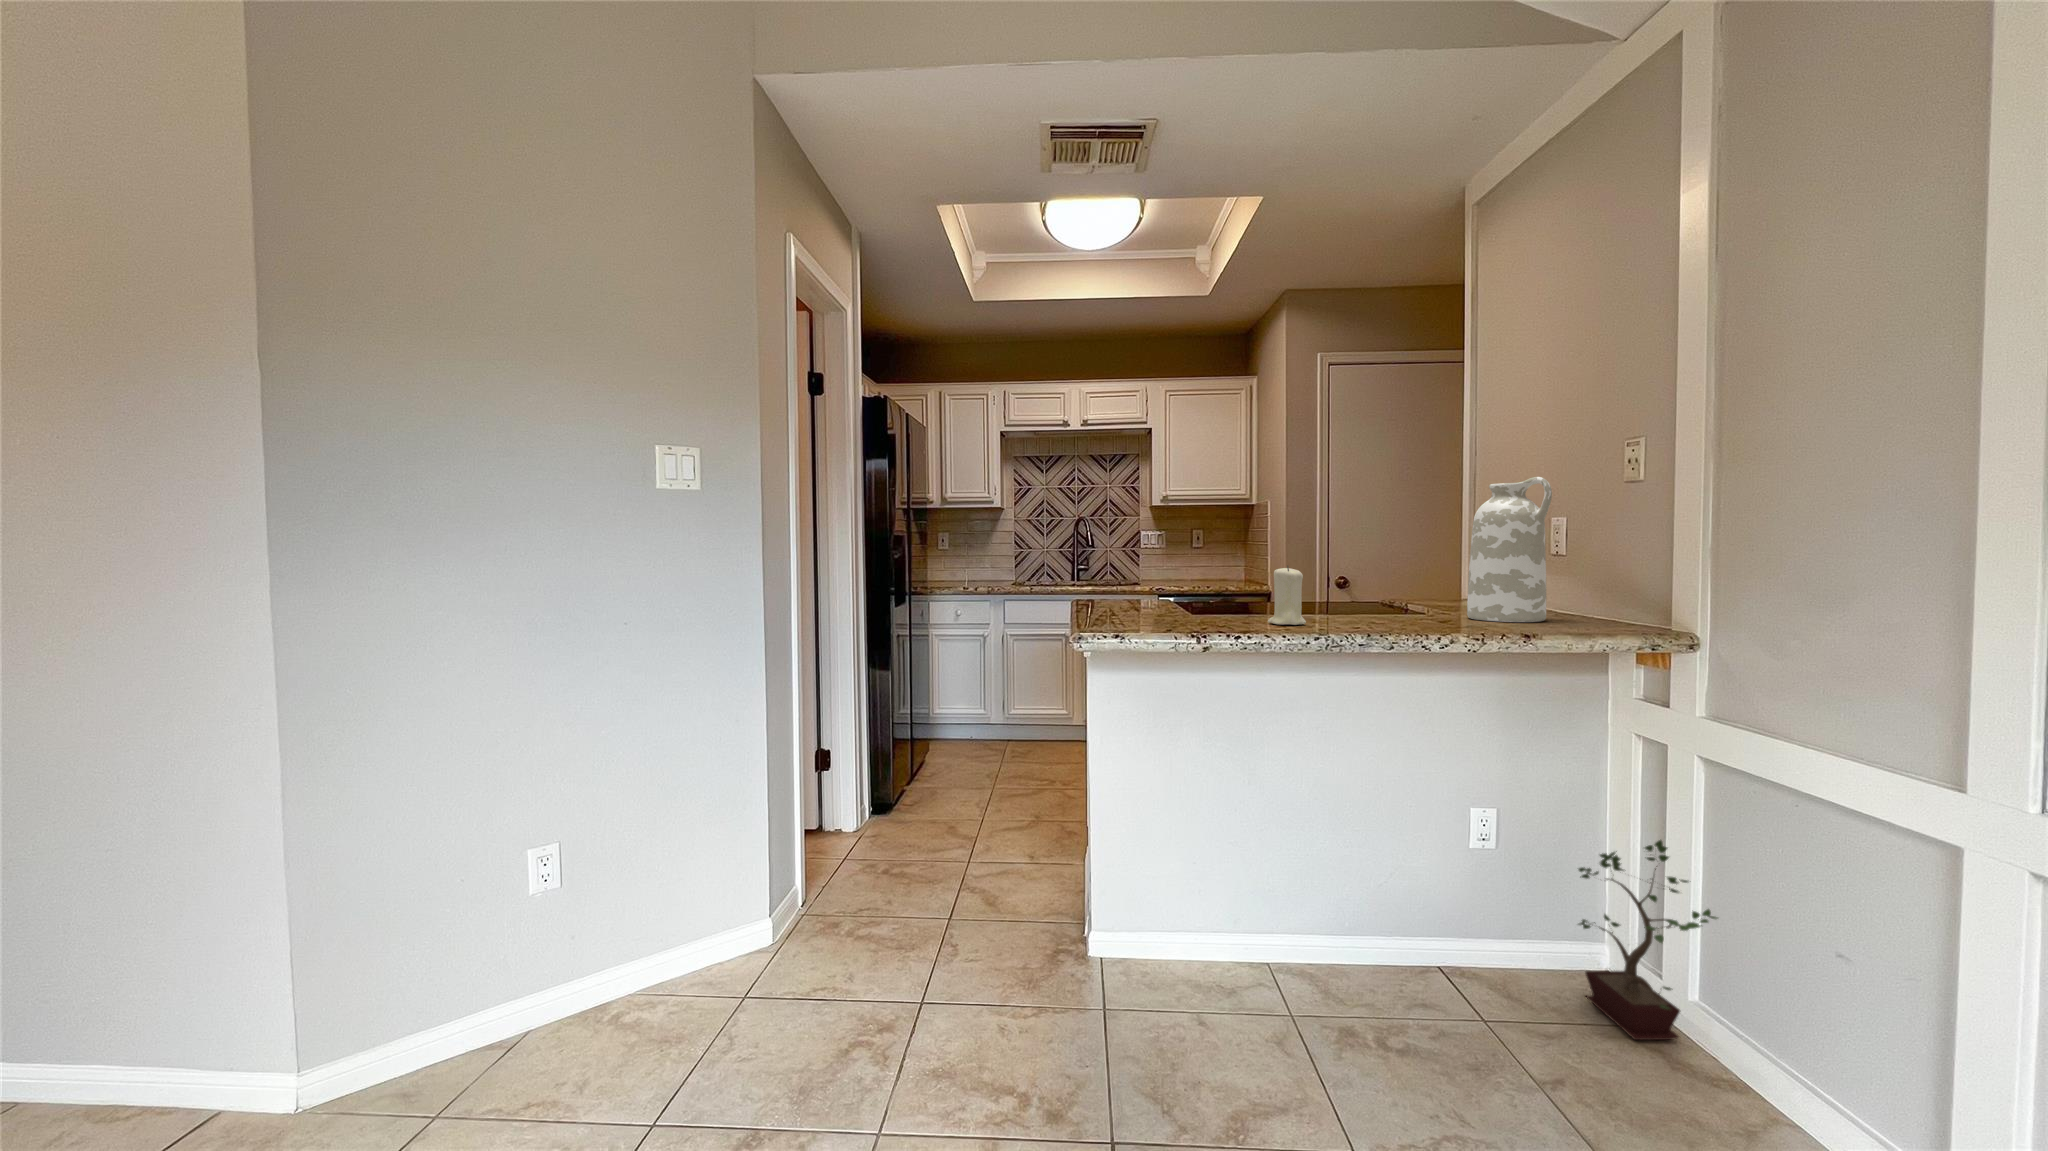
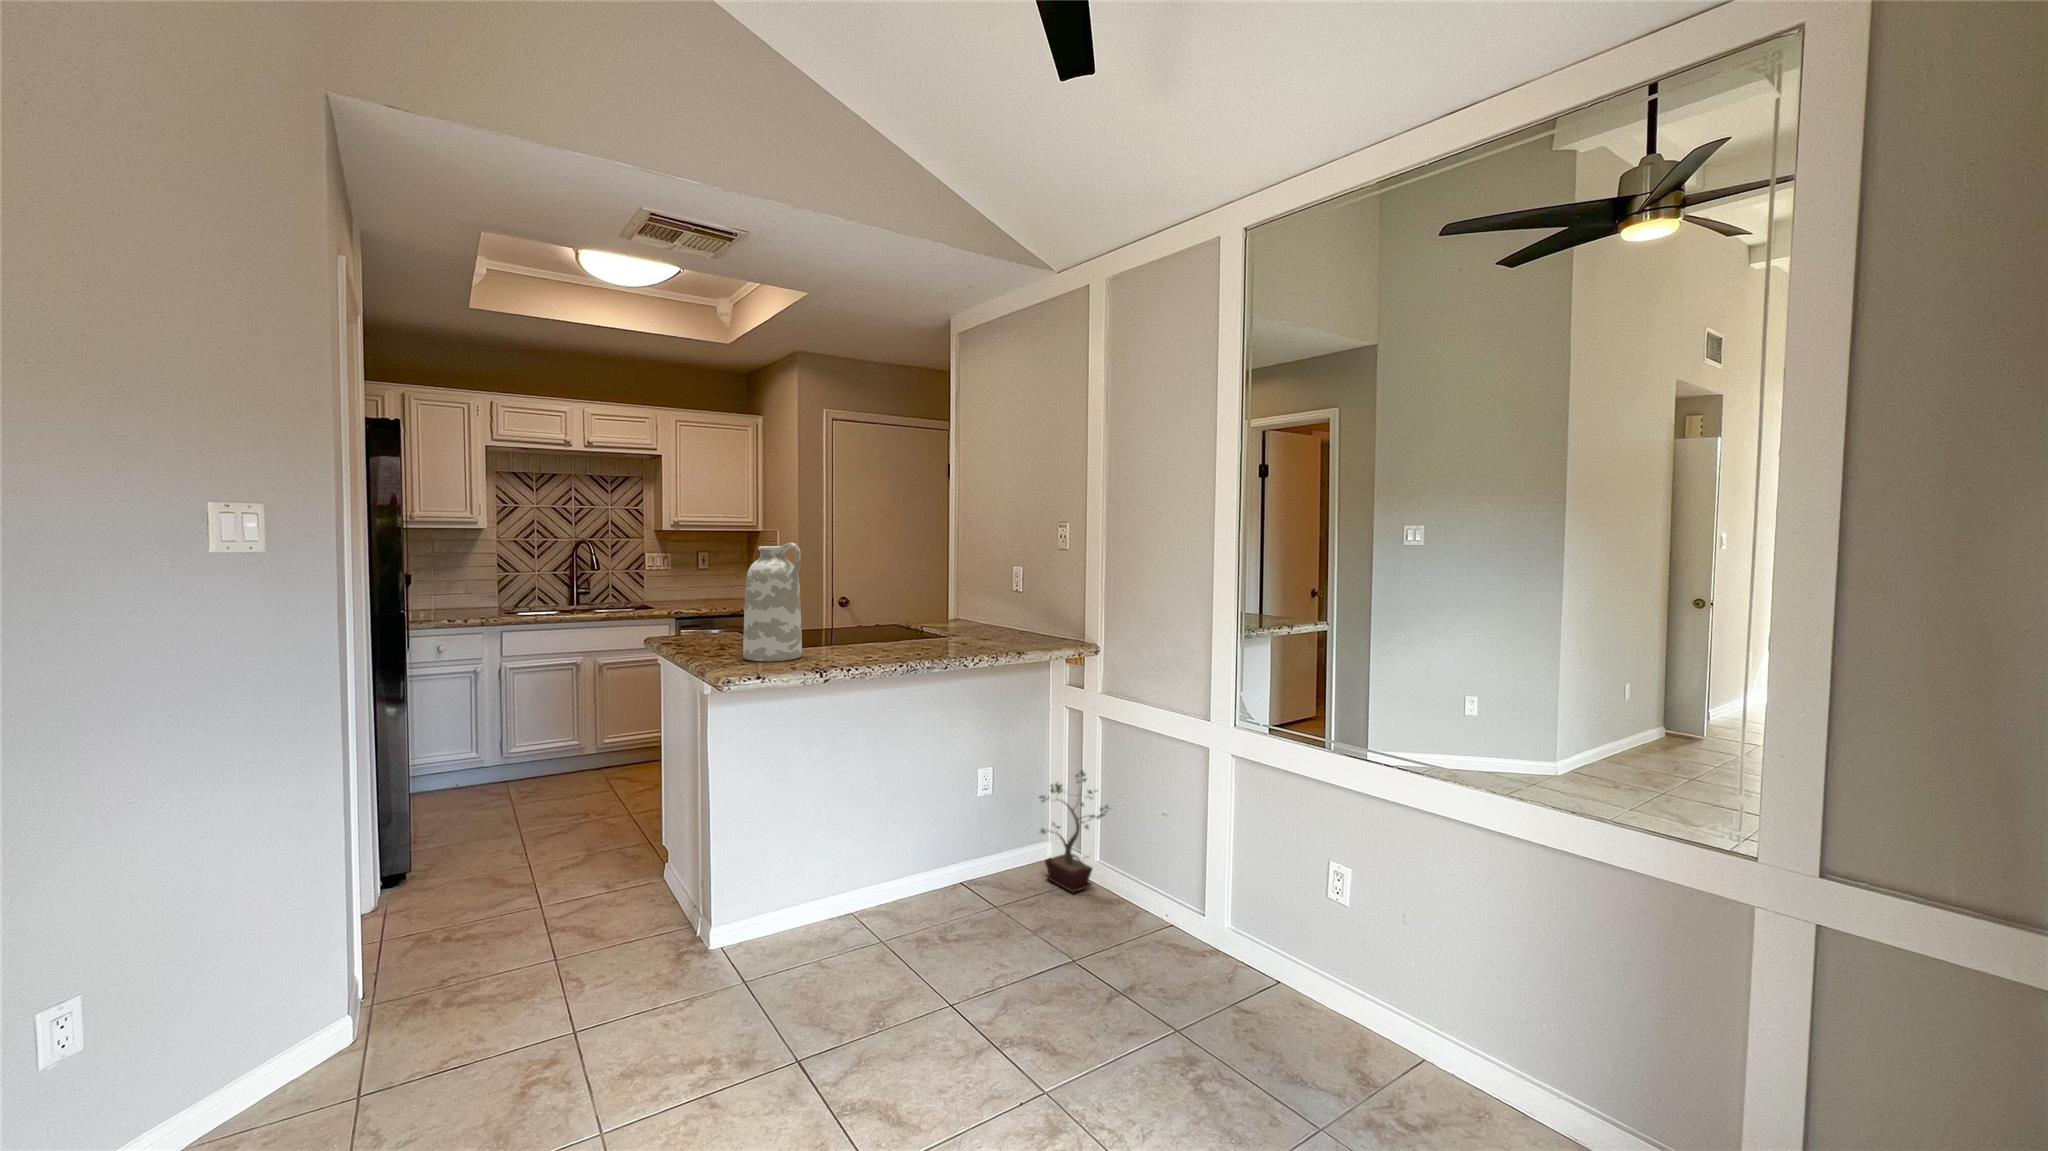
vase: present [1467,477,1552,622] -> present [743,543,802,661]
candle: present [1268,566,1306,625] -> none [855,611,883,656]

